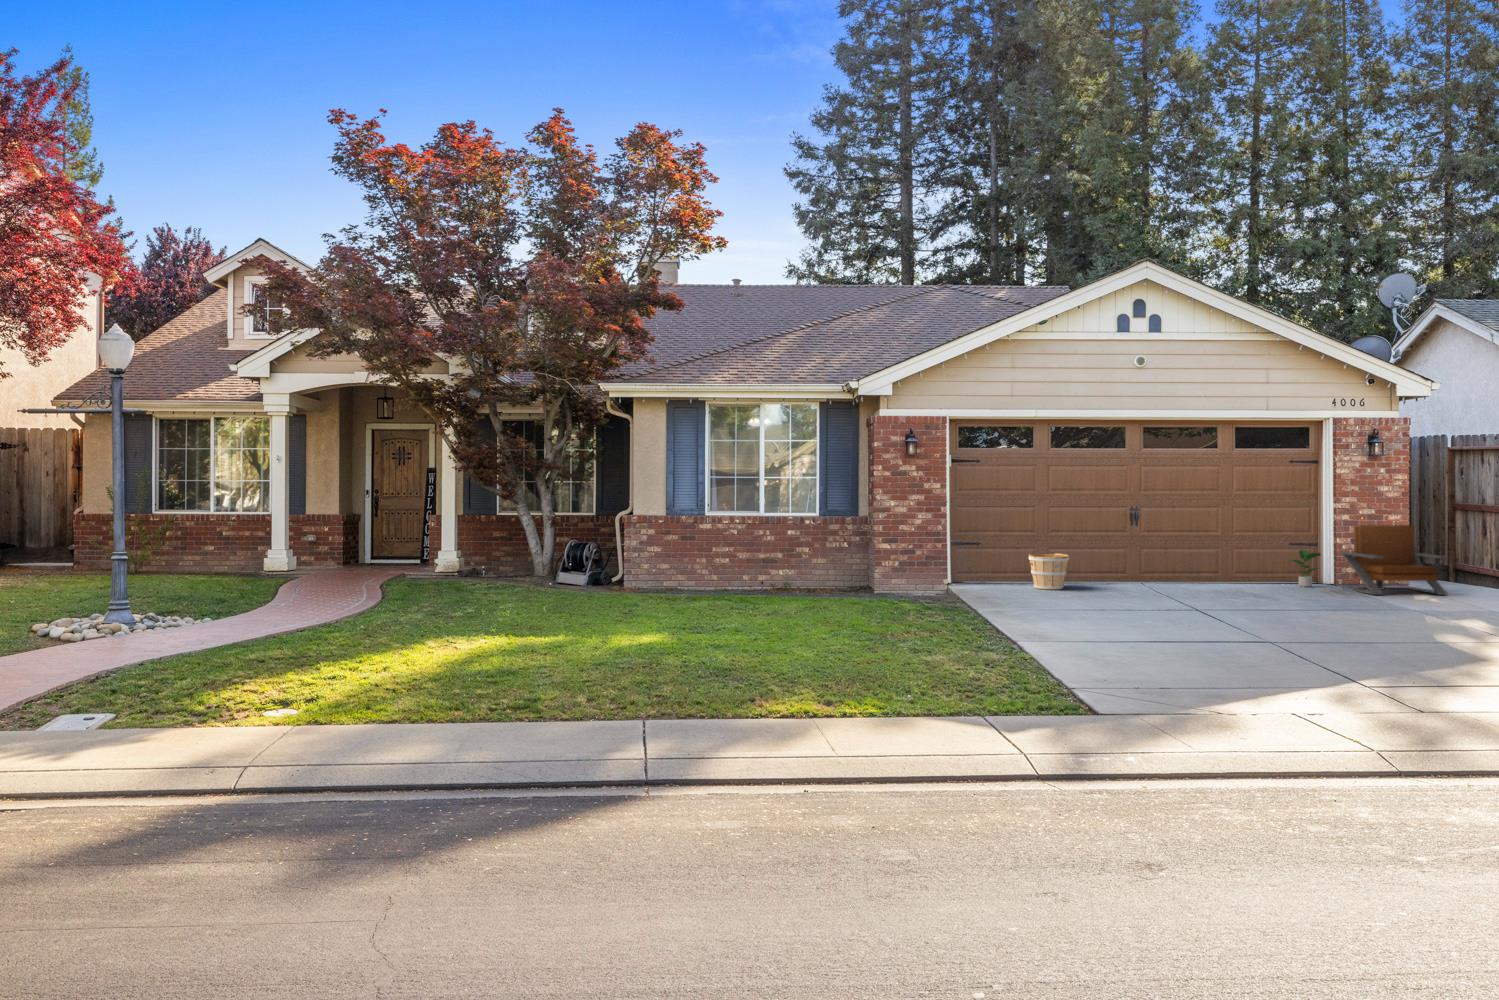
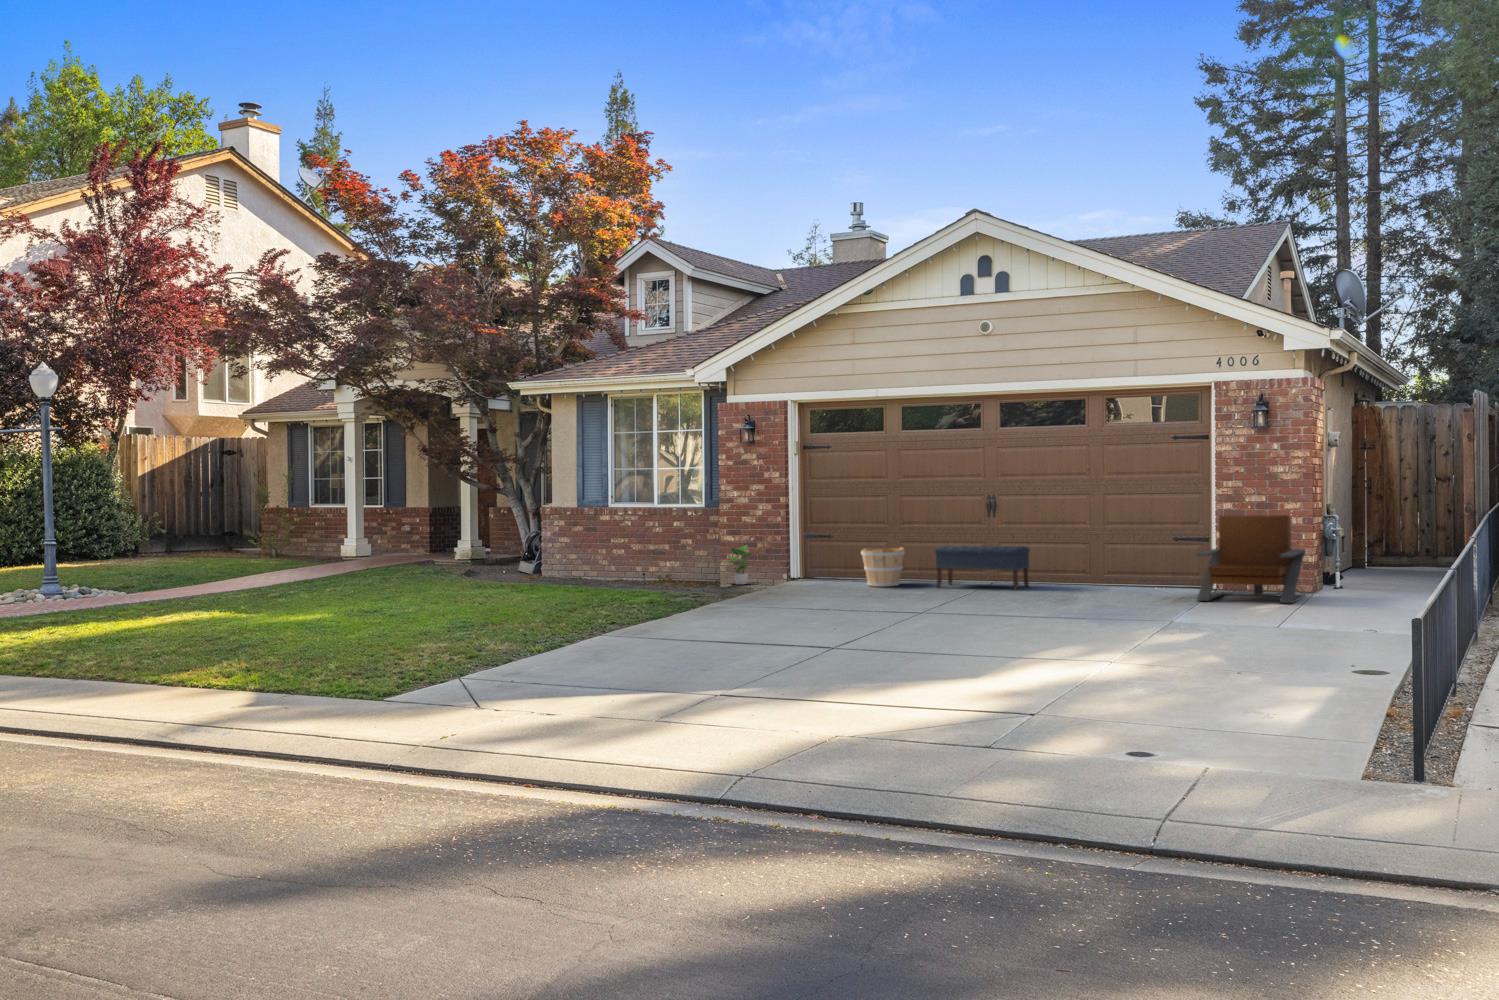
potted plant: present [1292,549,1321,587] -> present [727,545,755,585]
bench: none [1098,551,1186,589] -> present [935,545,1030,590]

